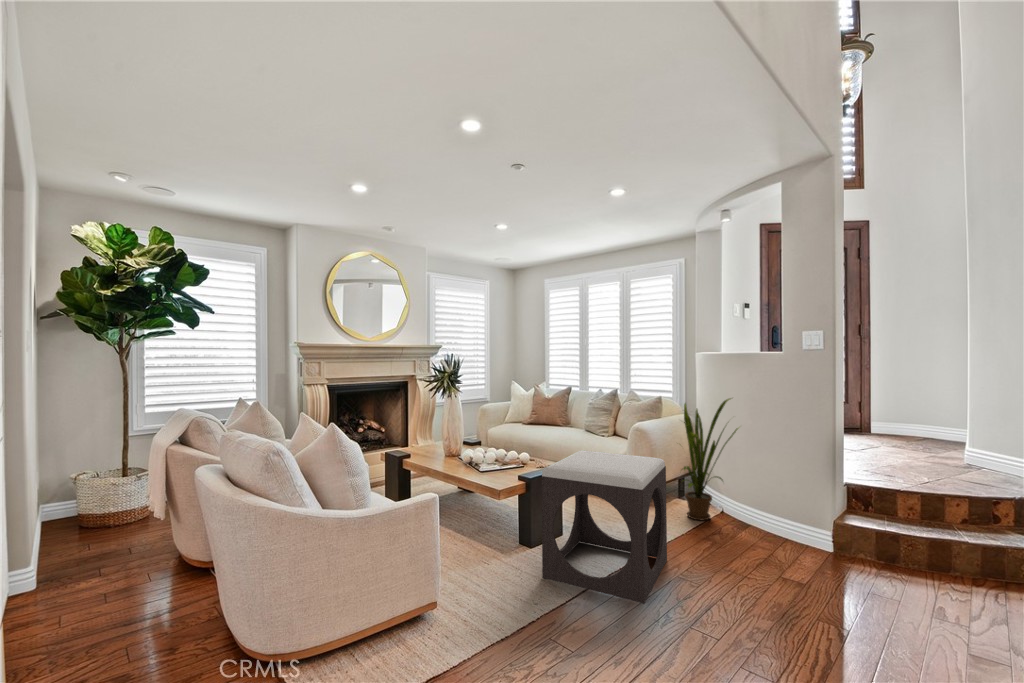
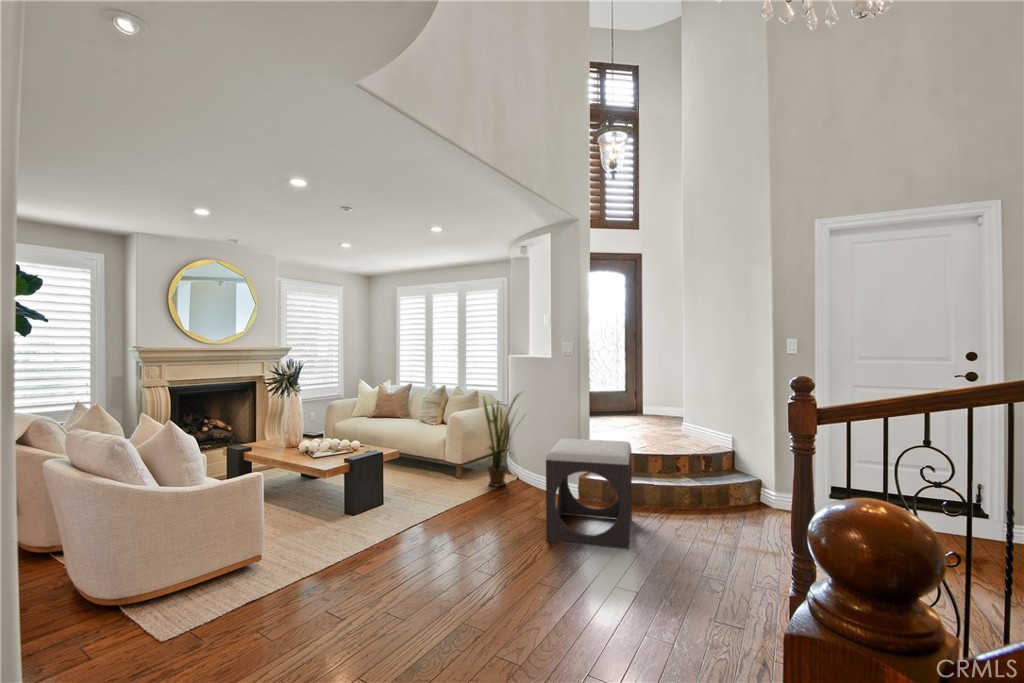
footstool: present [542,450,667,603] -> present [546,439,632,550]

